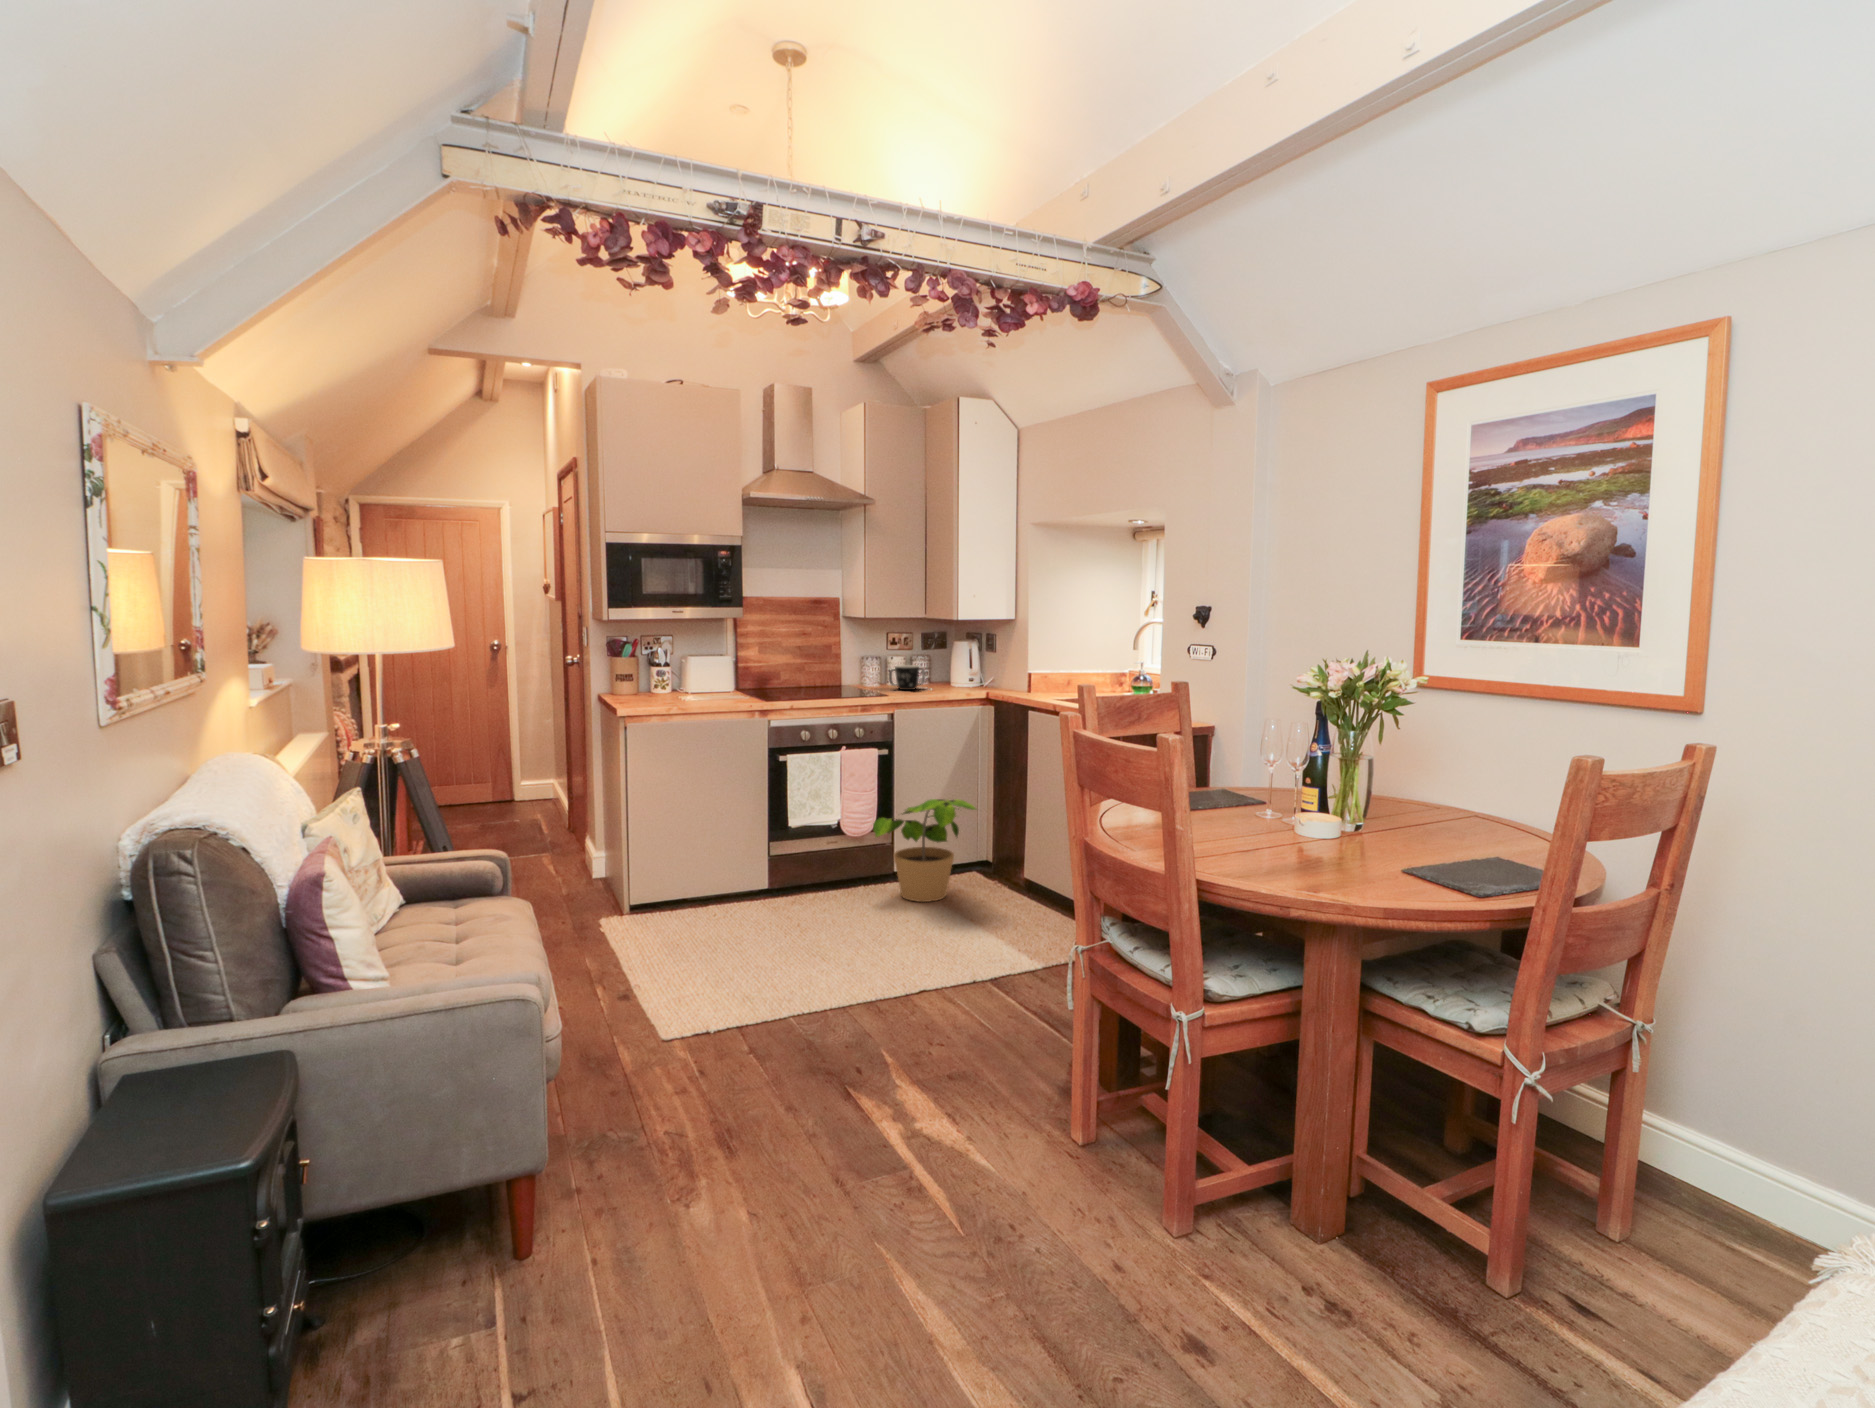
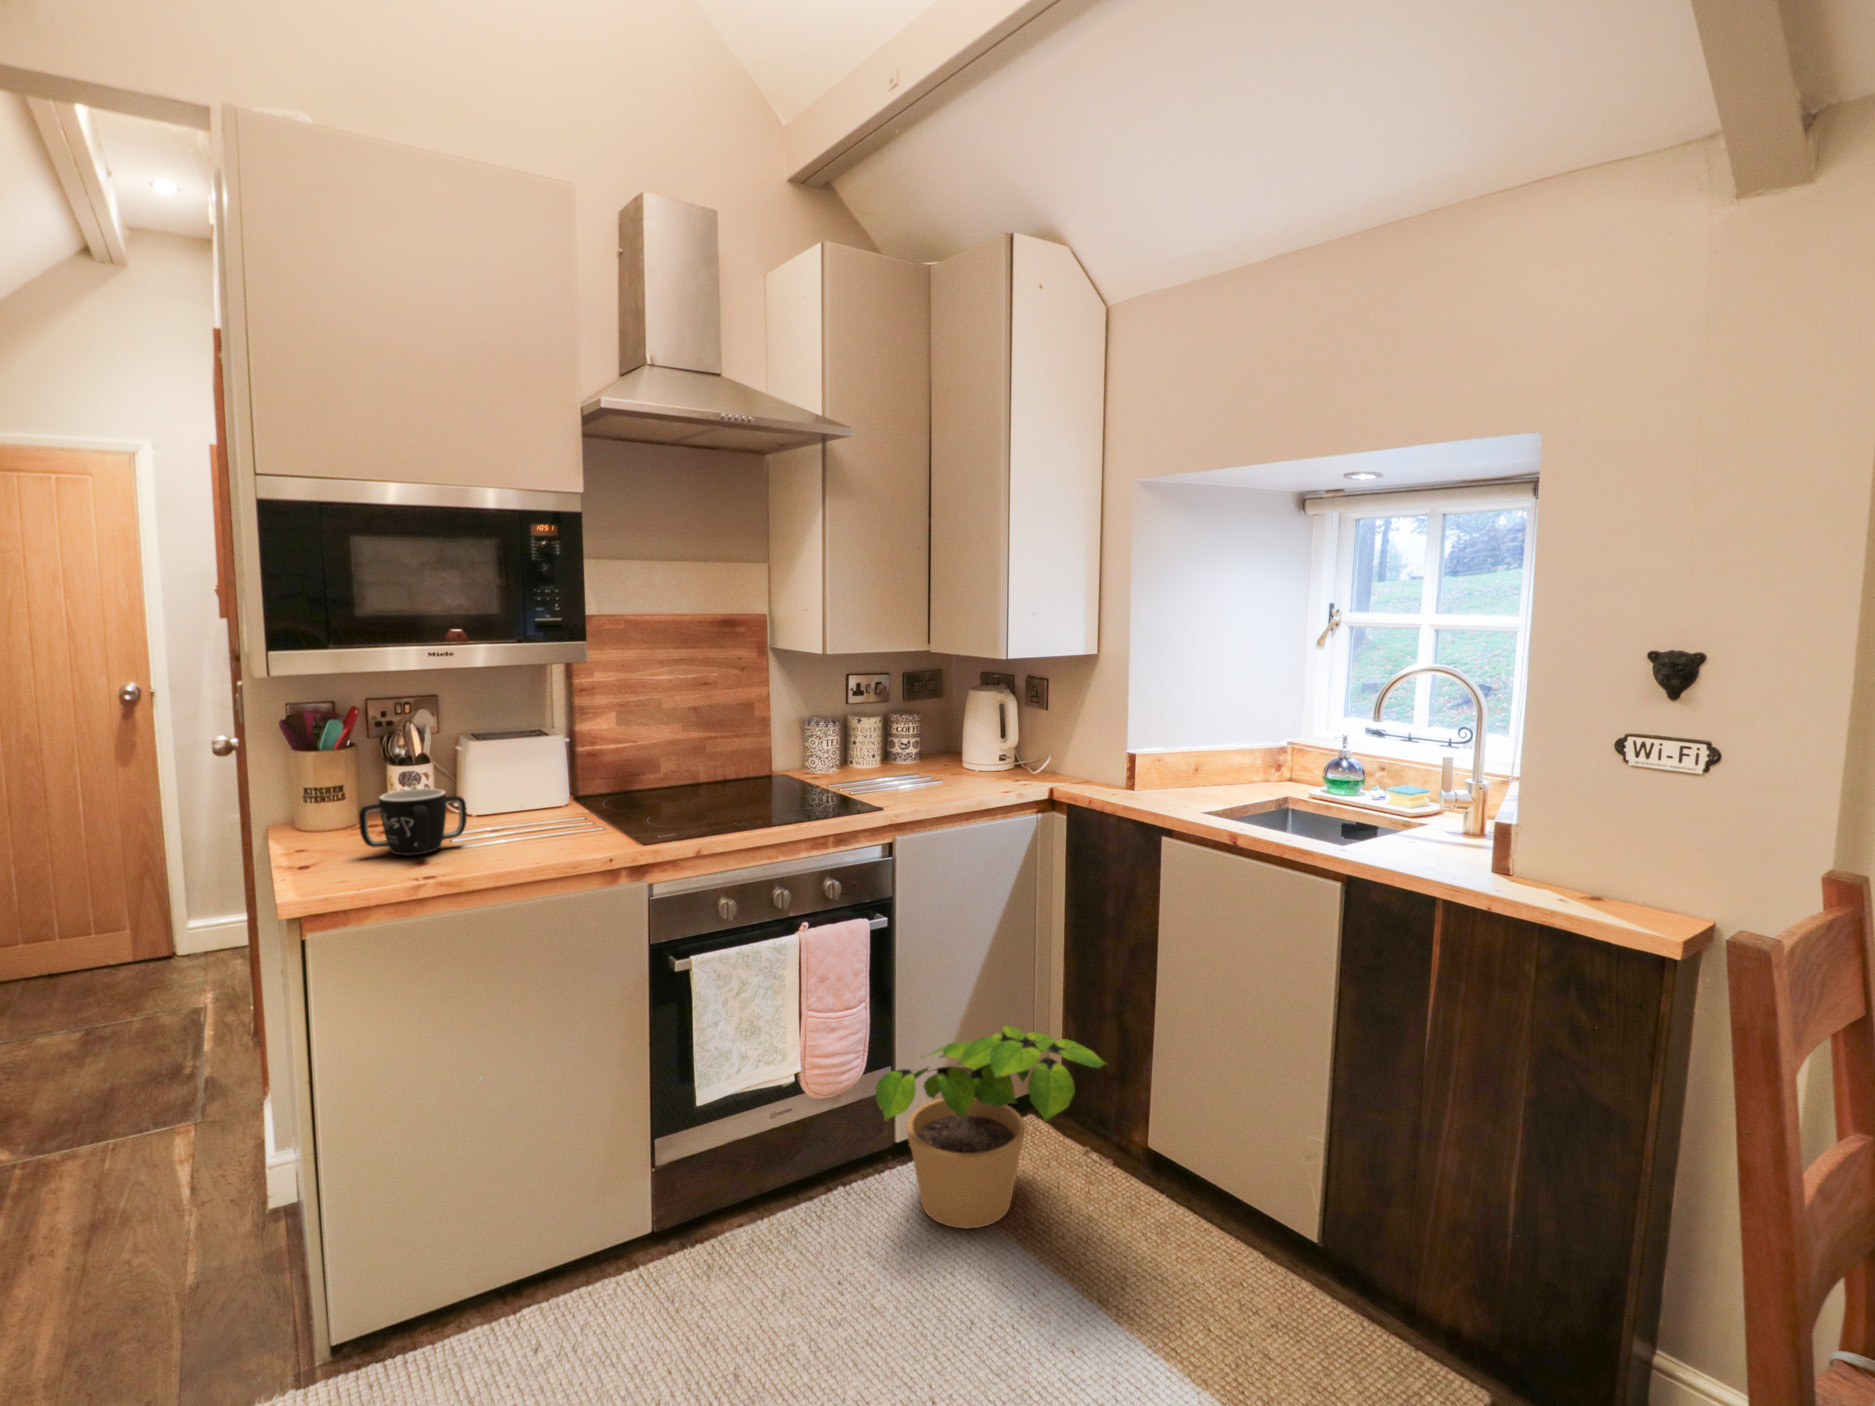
mug: present [889,665,925,690] -> present [359,788,467,855]

